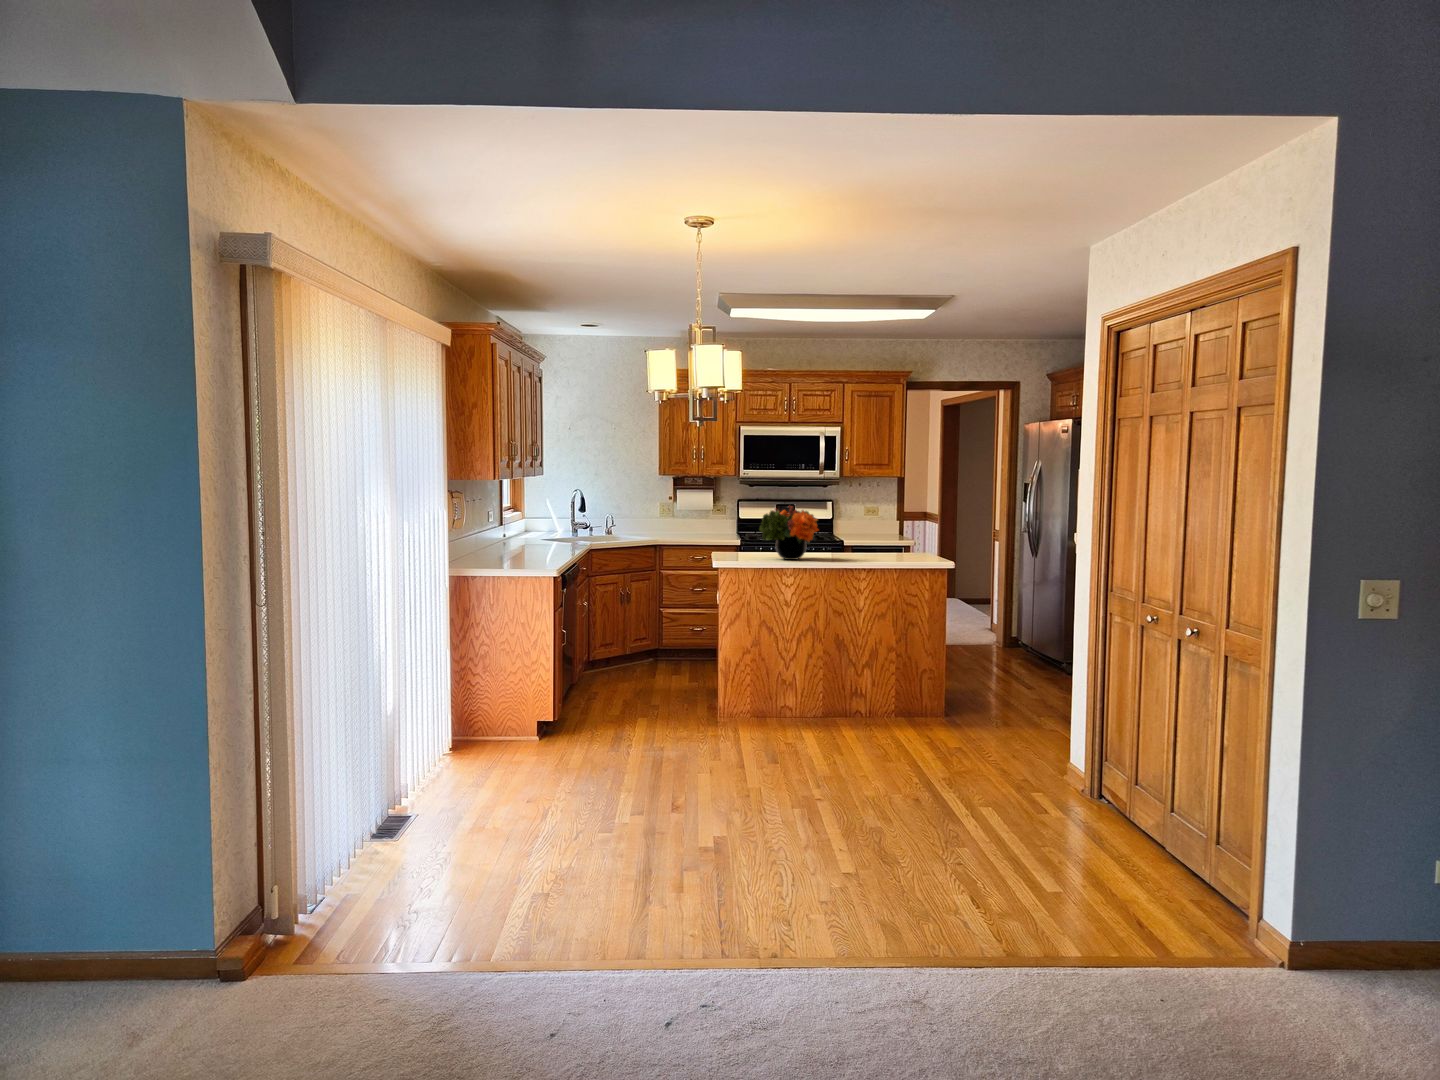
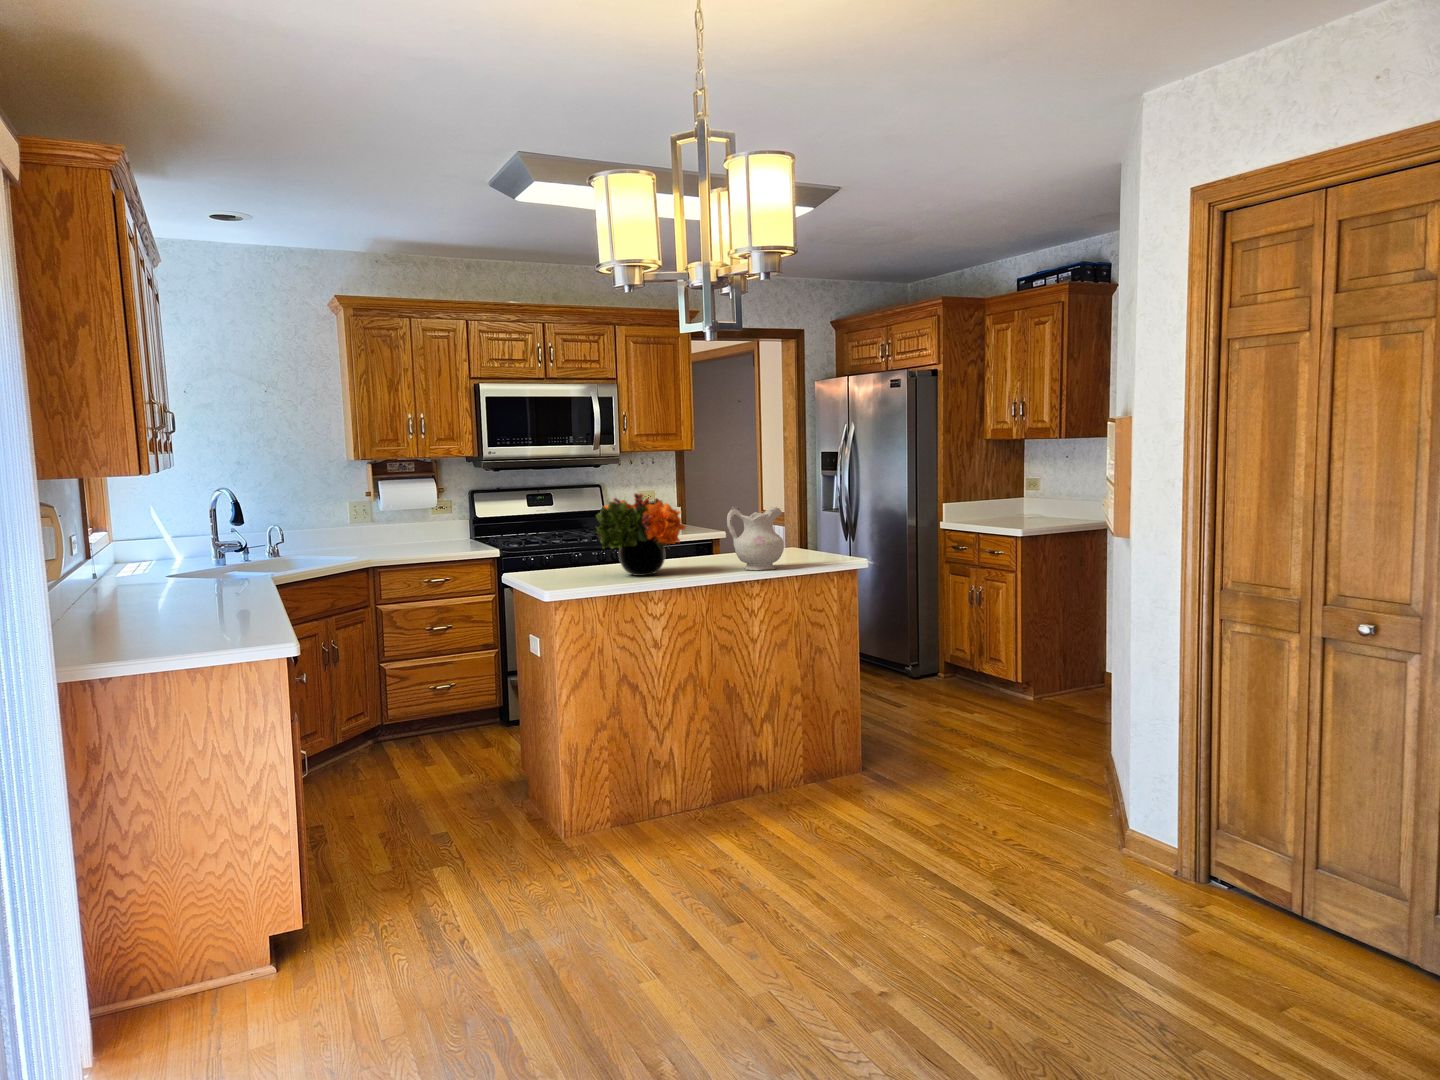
ceramic pitcher: none [850,518,888,563] -> present [727,507,784,570]

